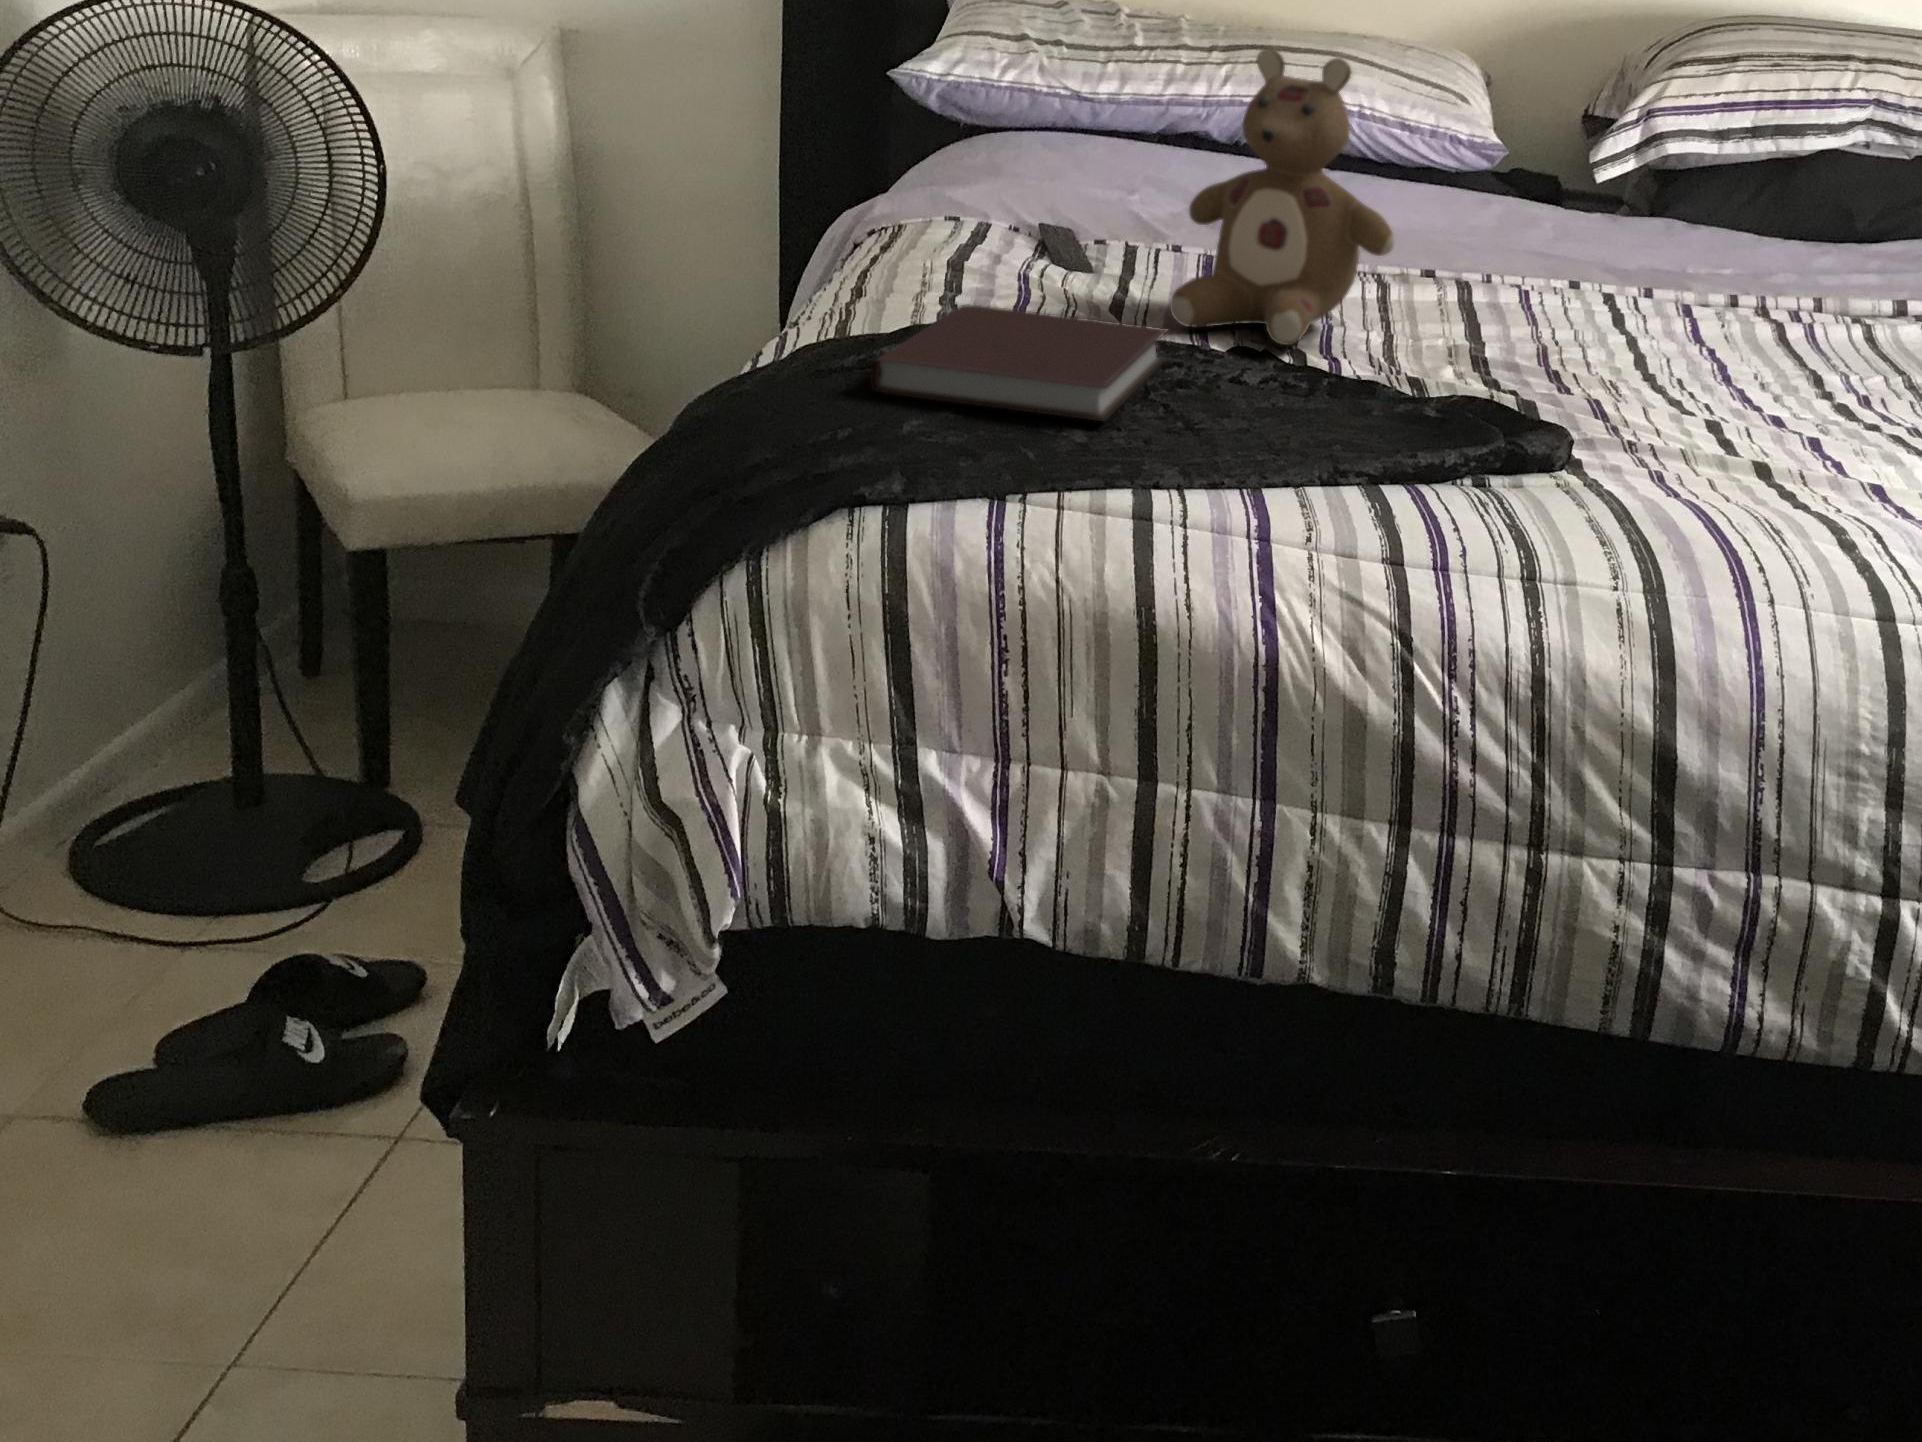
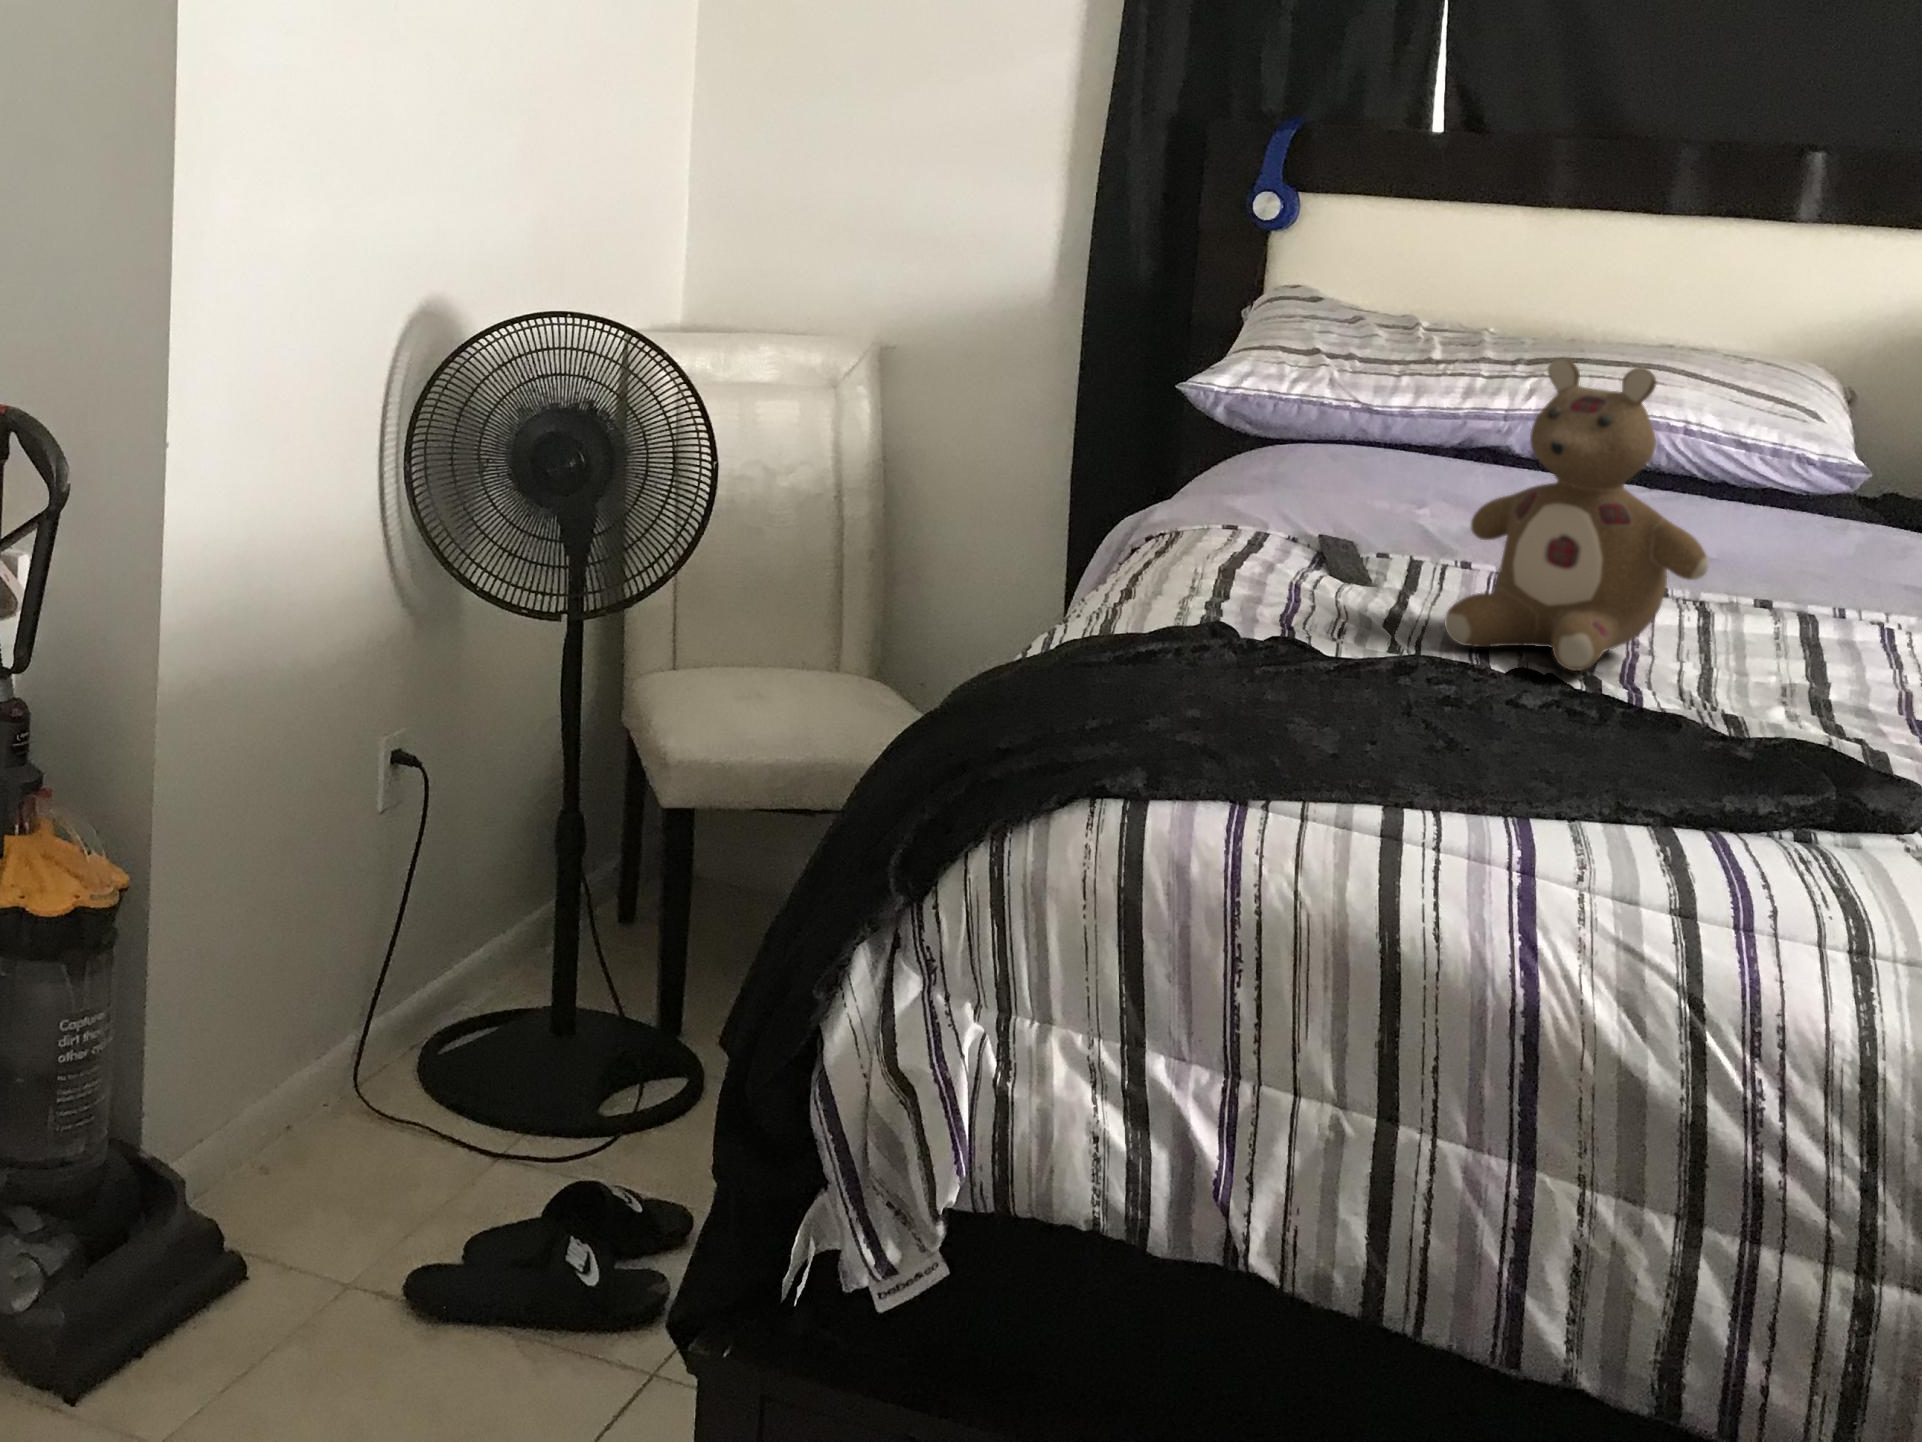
notebook: present [871,305,1168,421] -> none [1123,609,1440,734]

